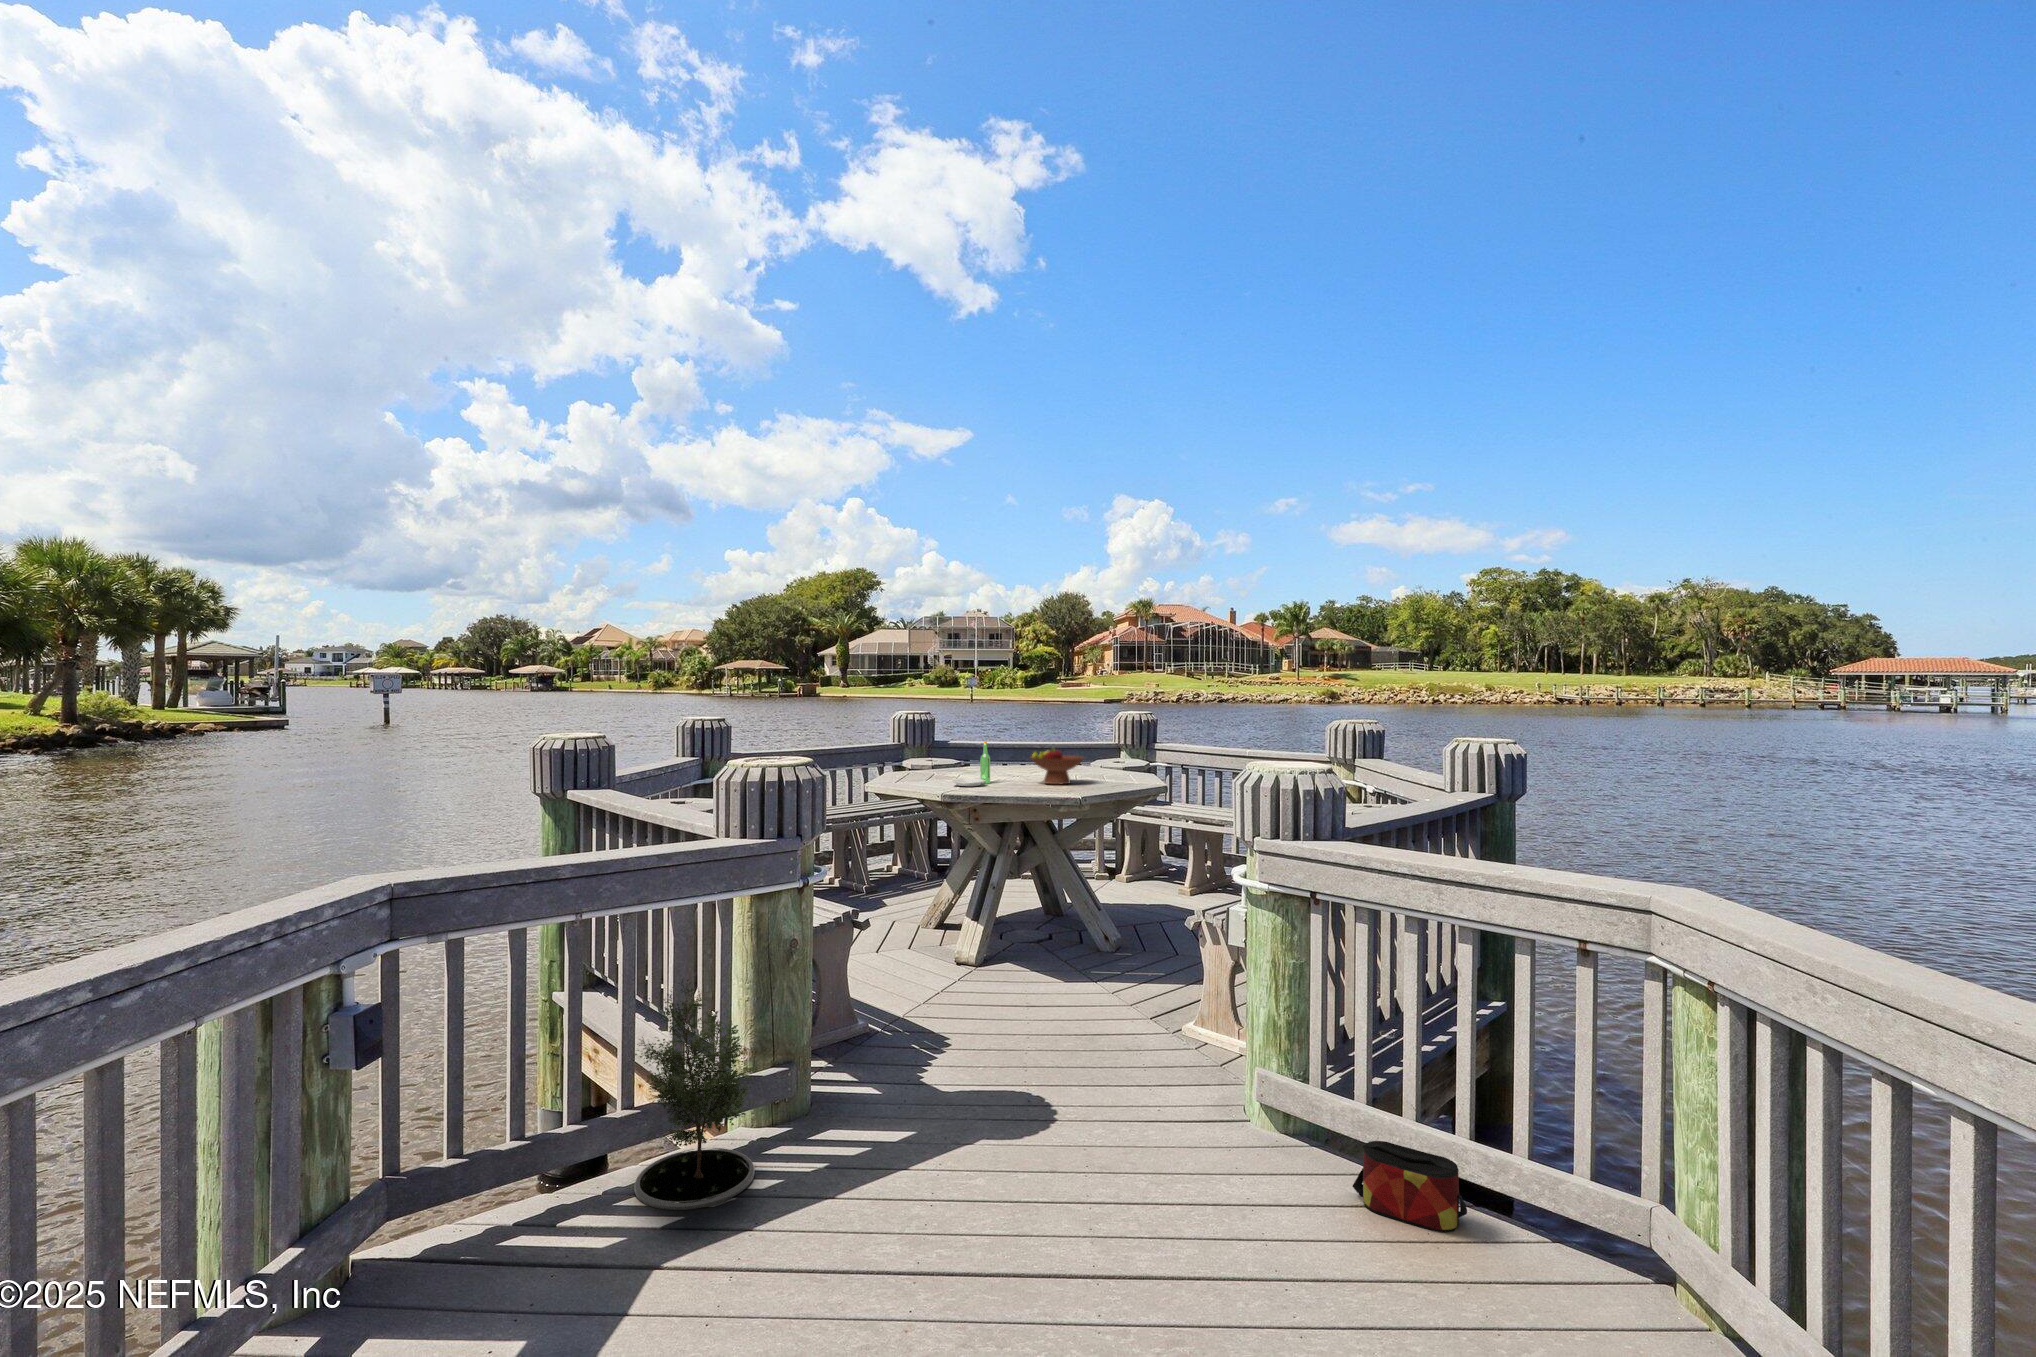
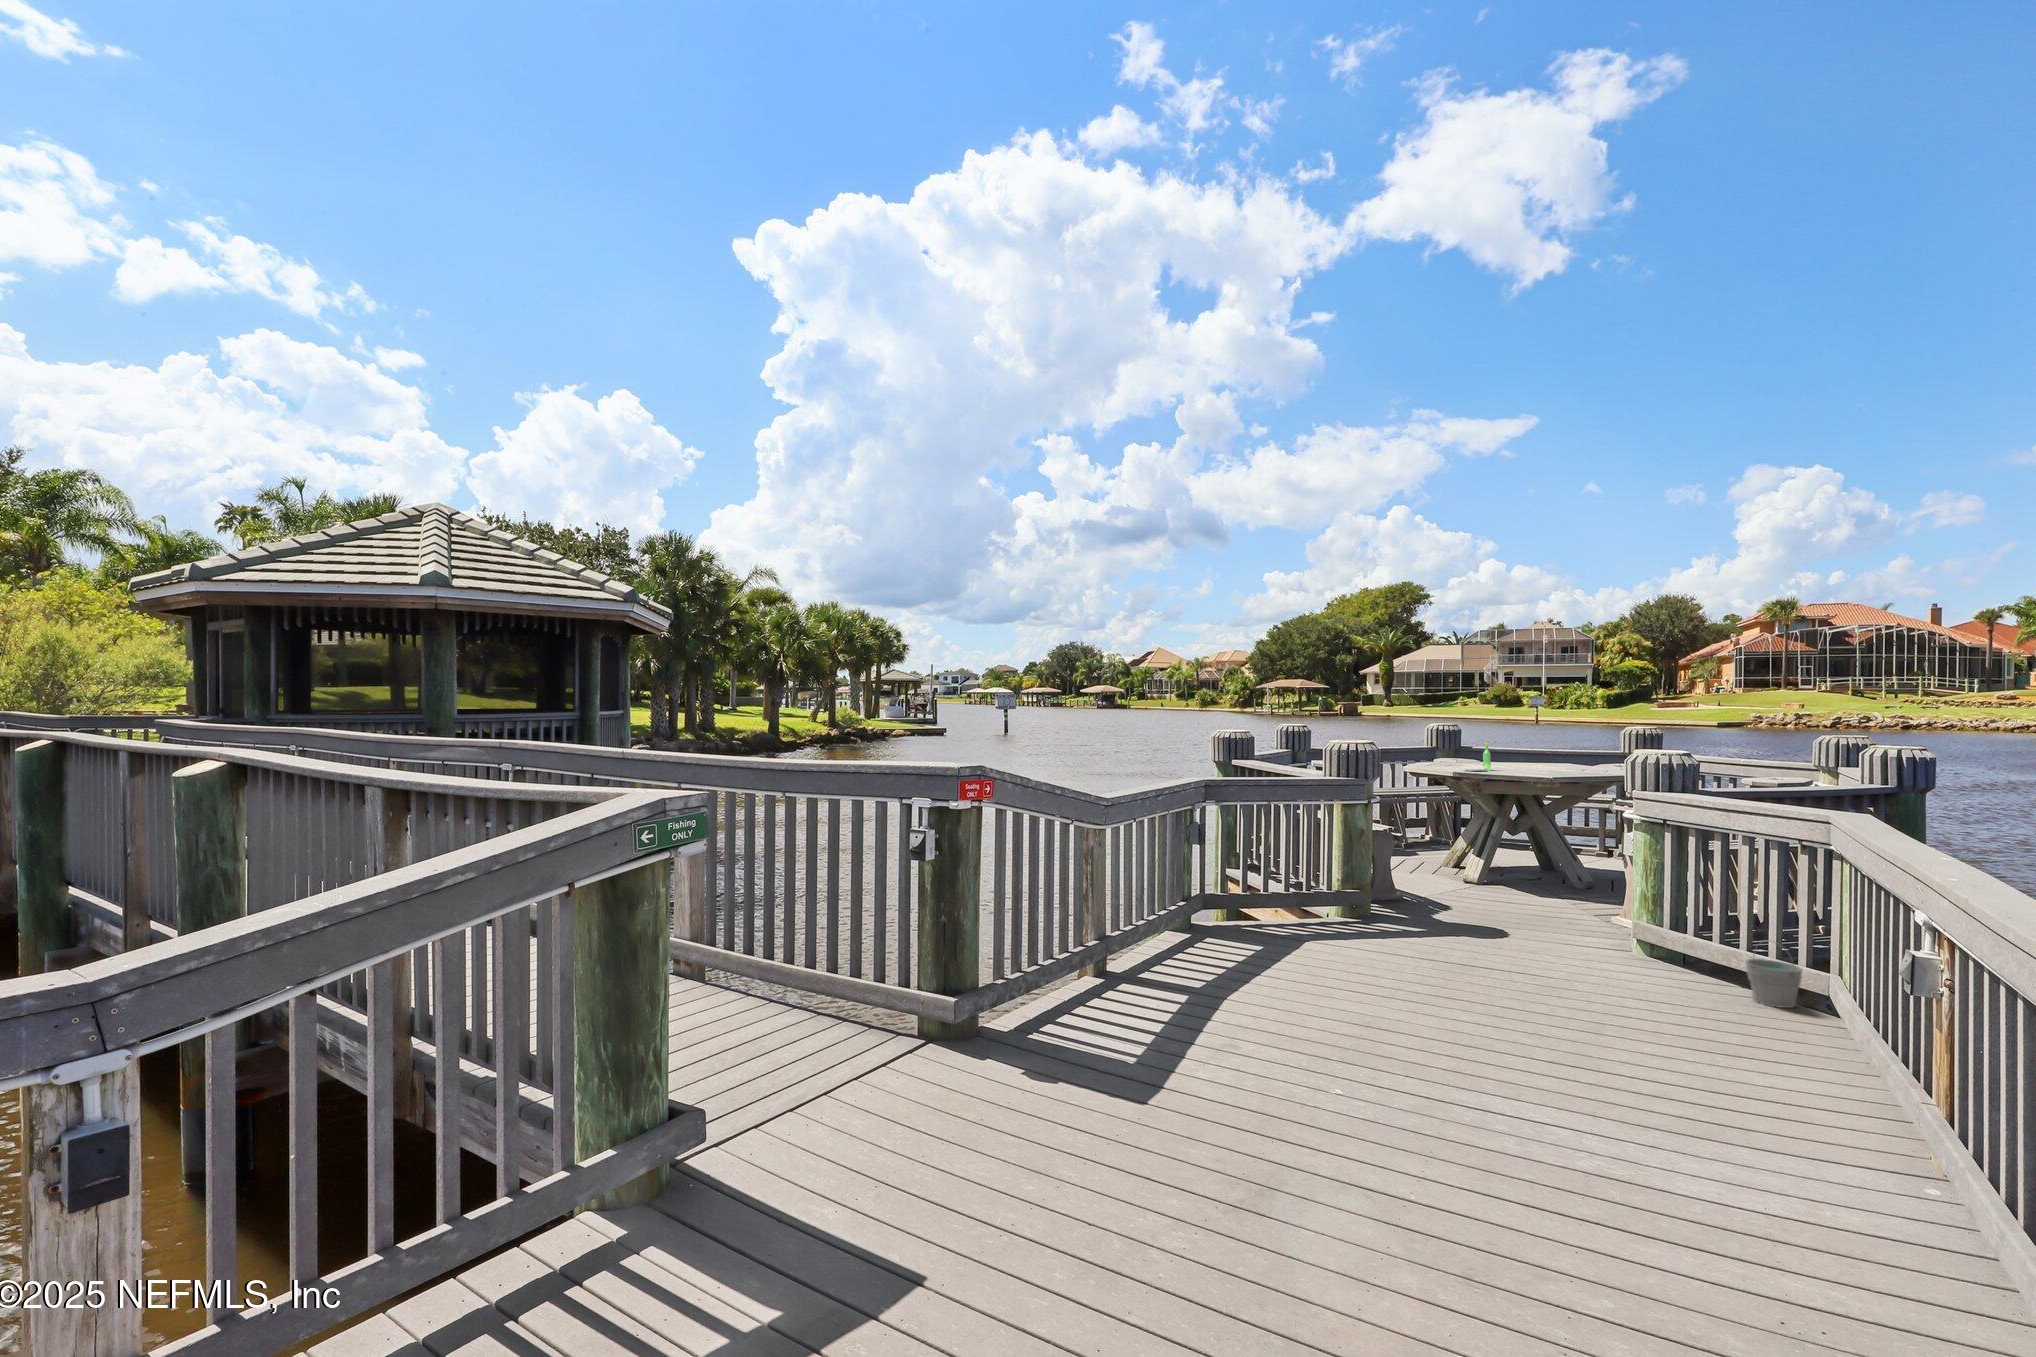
fruit bowl: present [1031,748,1084,784] -> none [1520,747,1563,773]
potted tree: present [634,979,755,1210] -> none [1295,833,1349,929]
bag: present [1353,1141,1467,1232] -> none [1675,945,1737,987]
bucket: none [1515,1156,1622,1306] -> present [1745,945,1803,1008]

